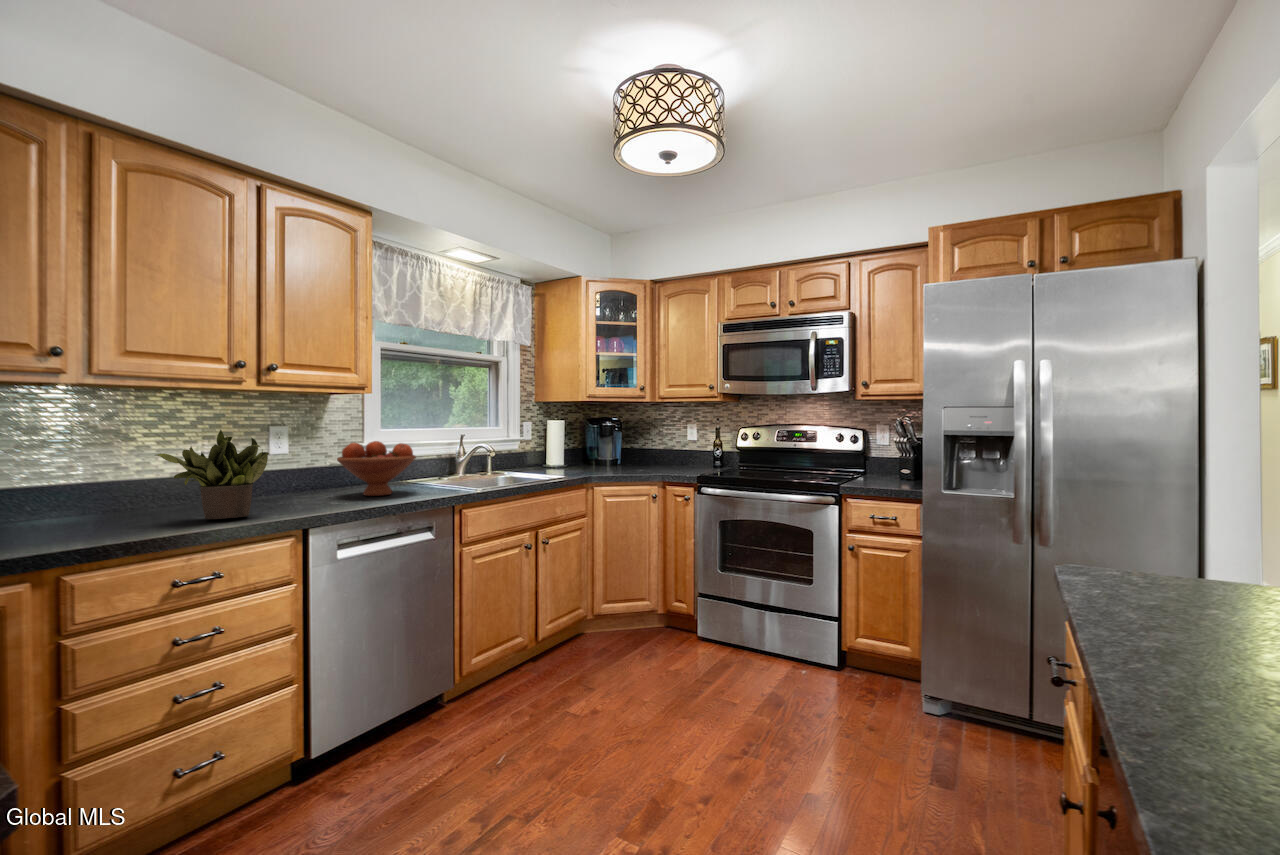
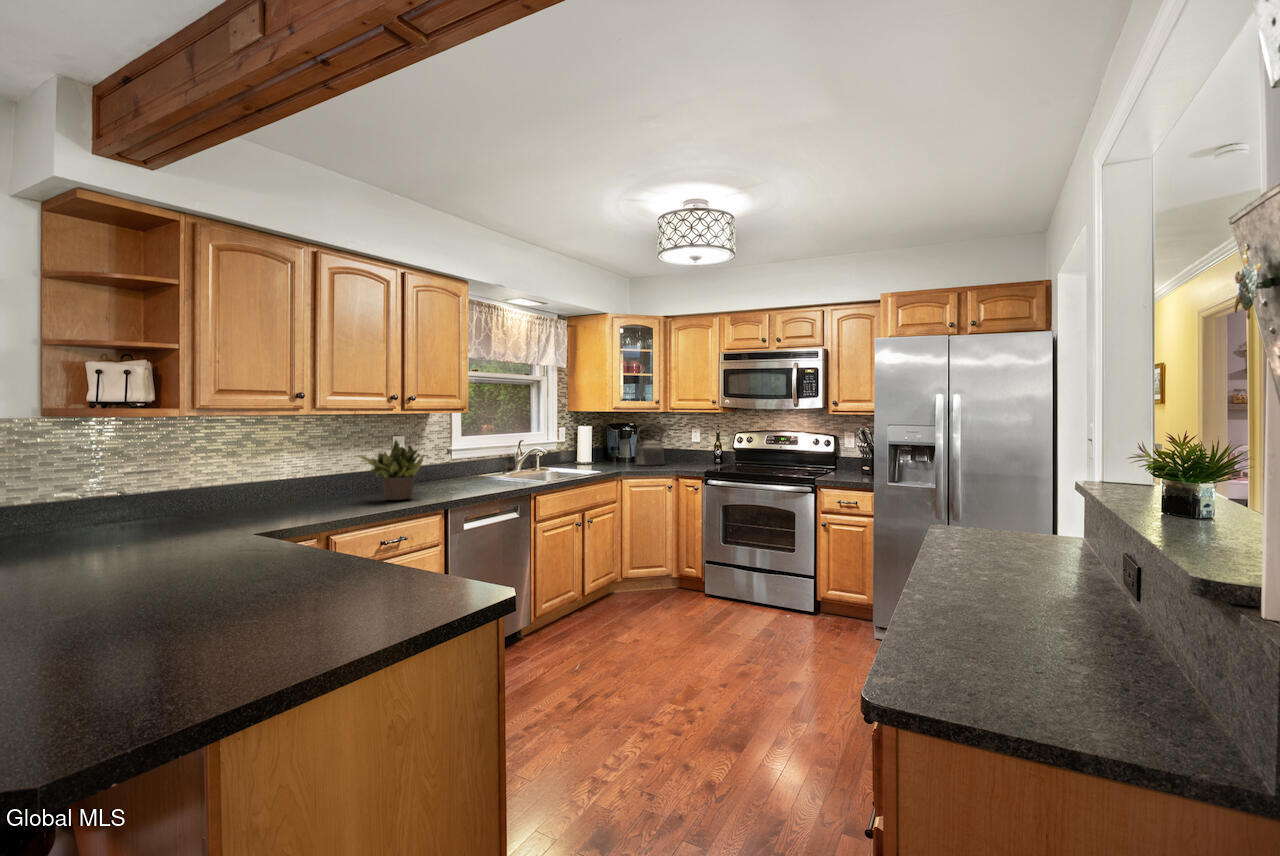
kettle: none [611,419,652,468] -> present [633,426,665,466]
fruit bowl: present [337,441,416,496] -> none [449,445,504,486]

